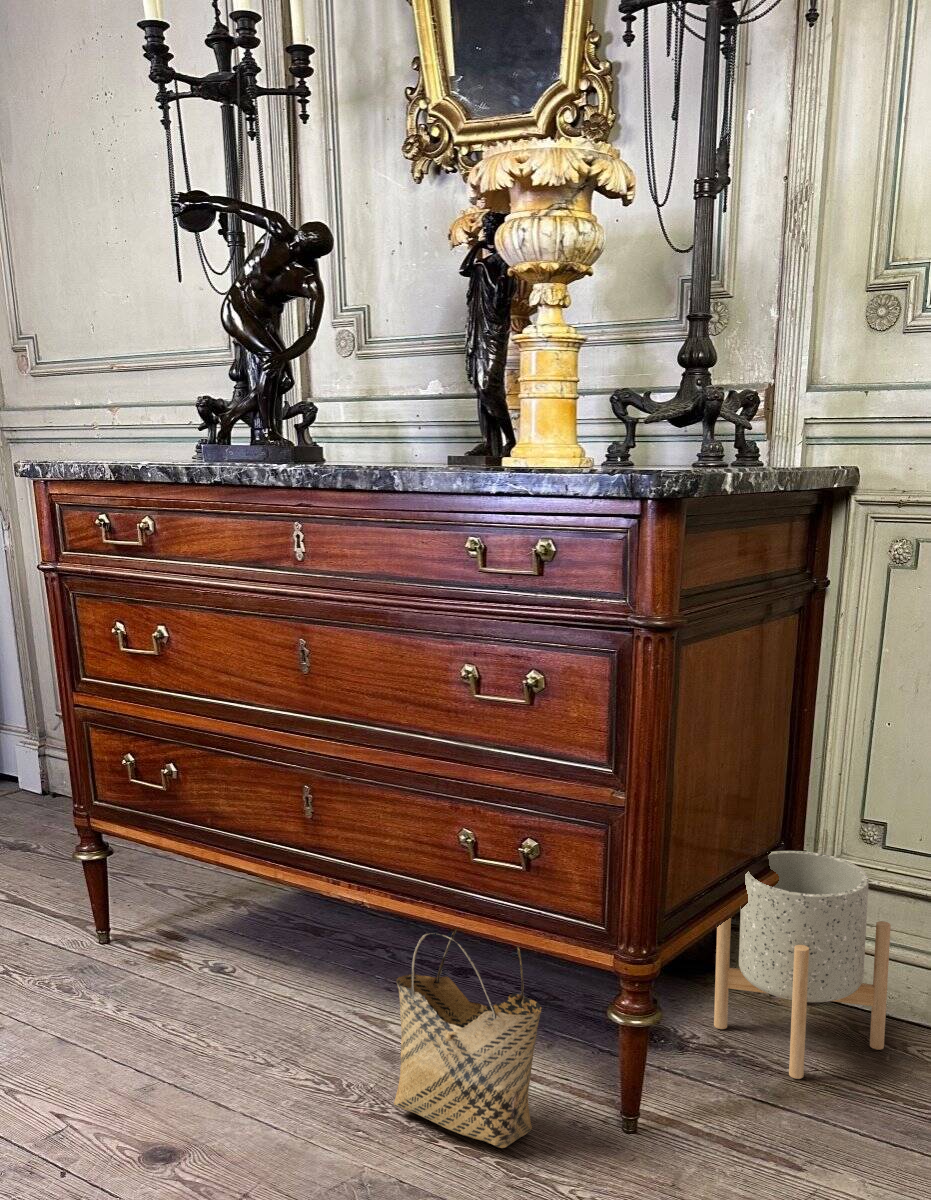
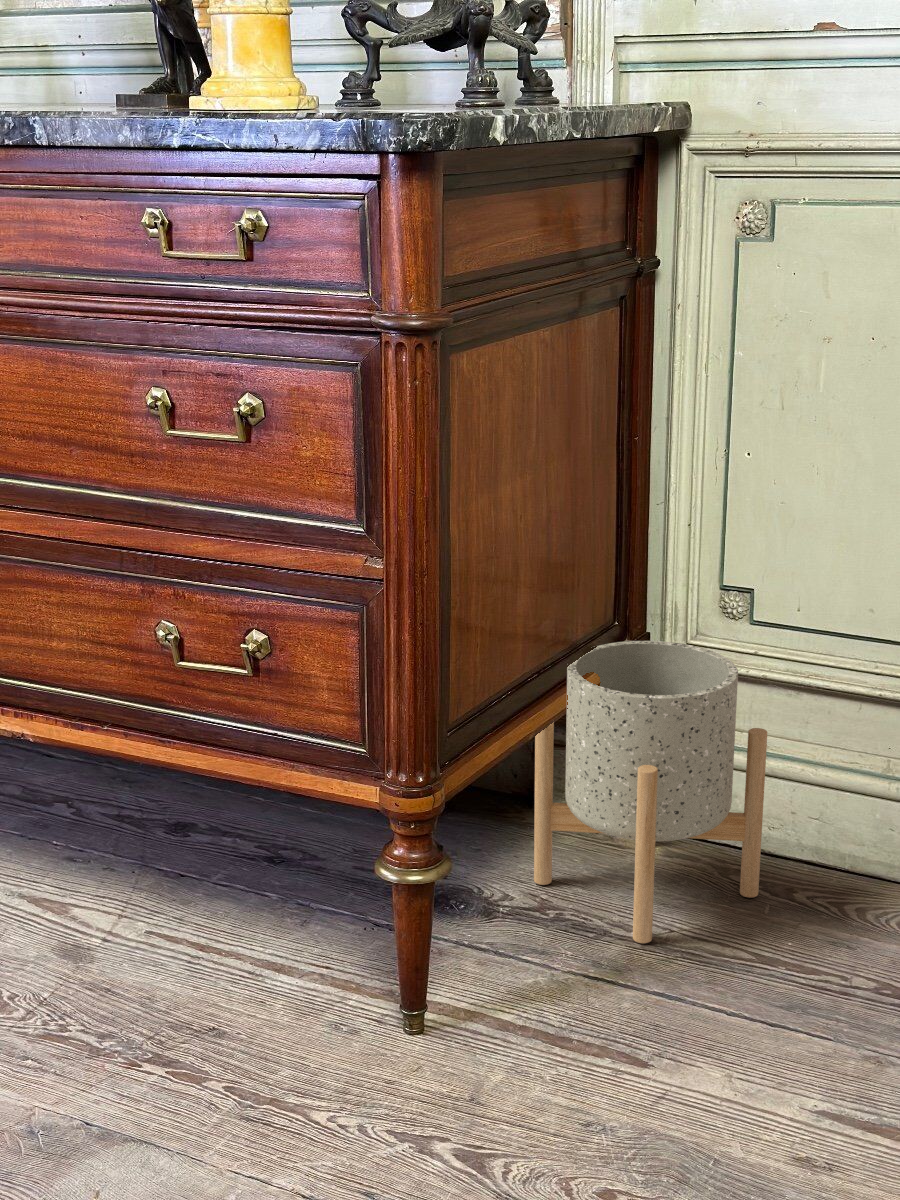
woven basket: present [394,927,542,1148] -> none [70,736,280,1069]

